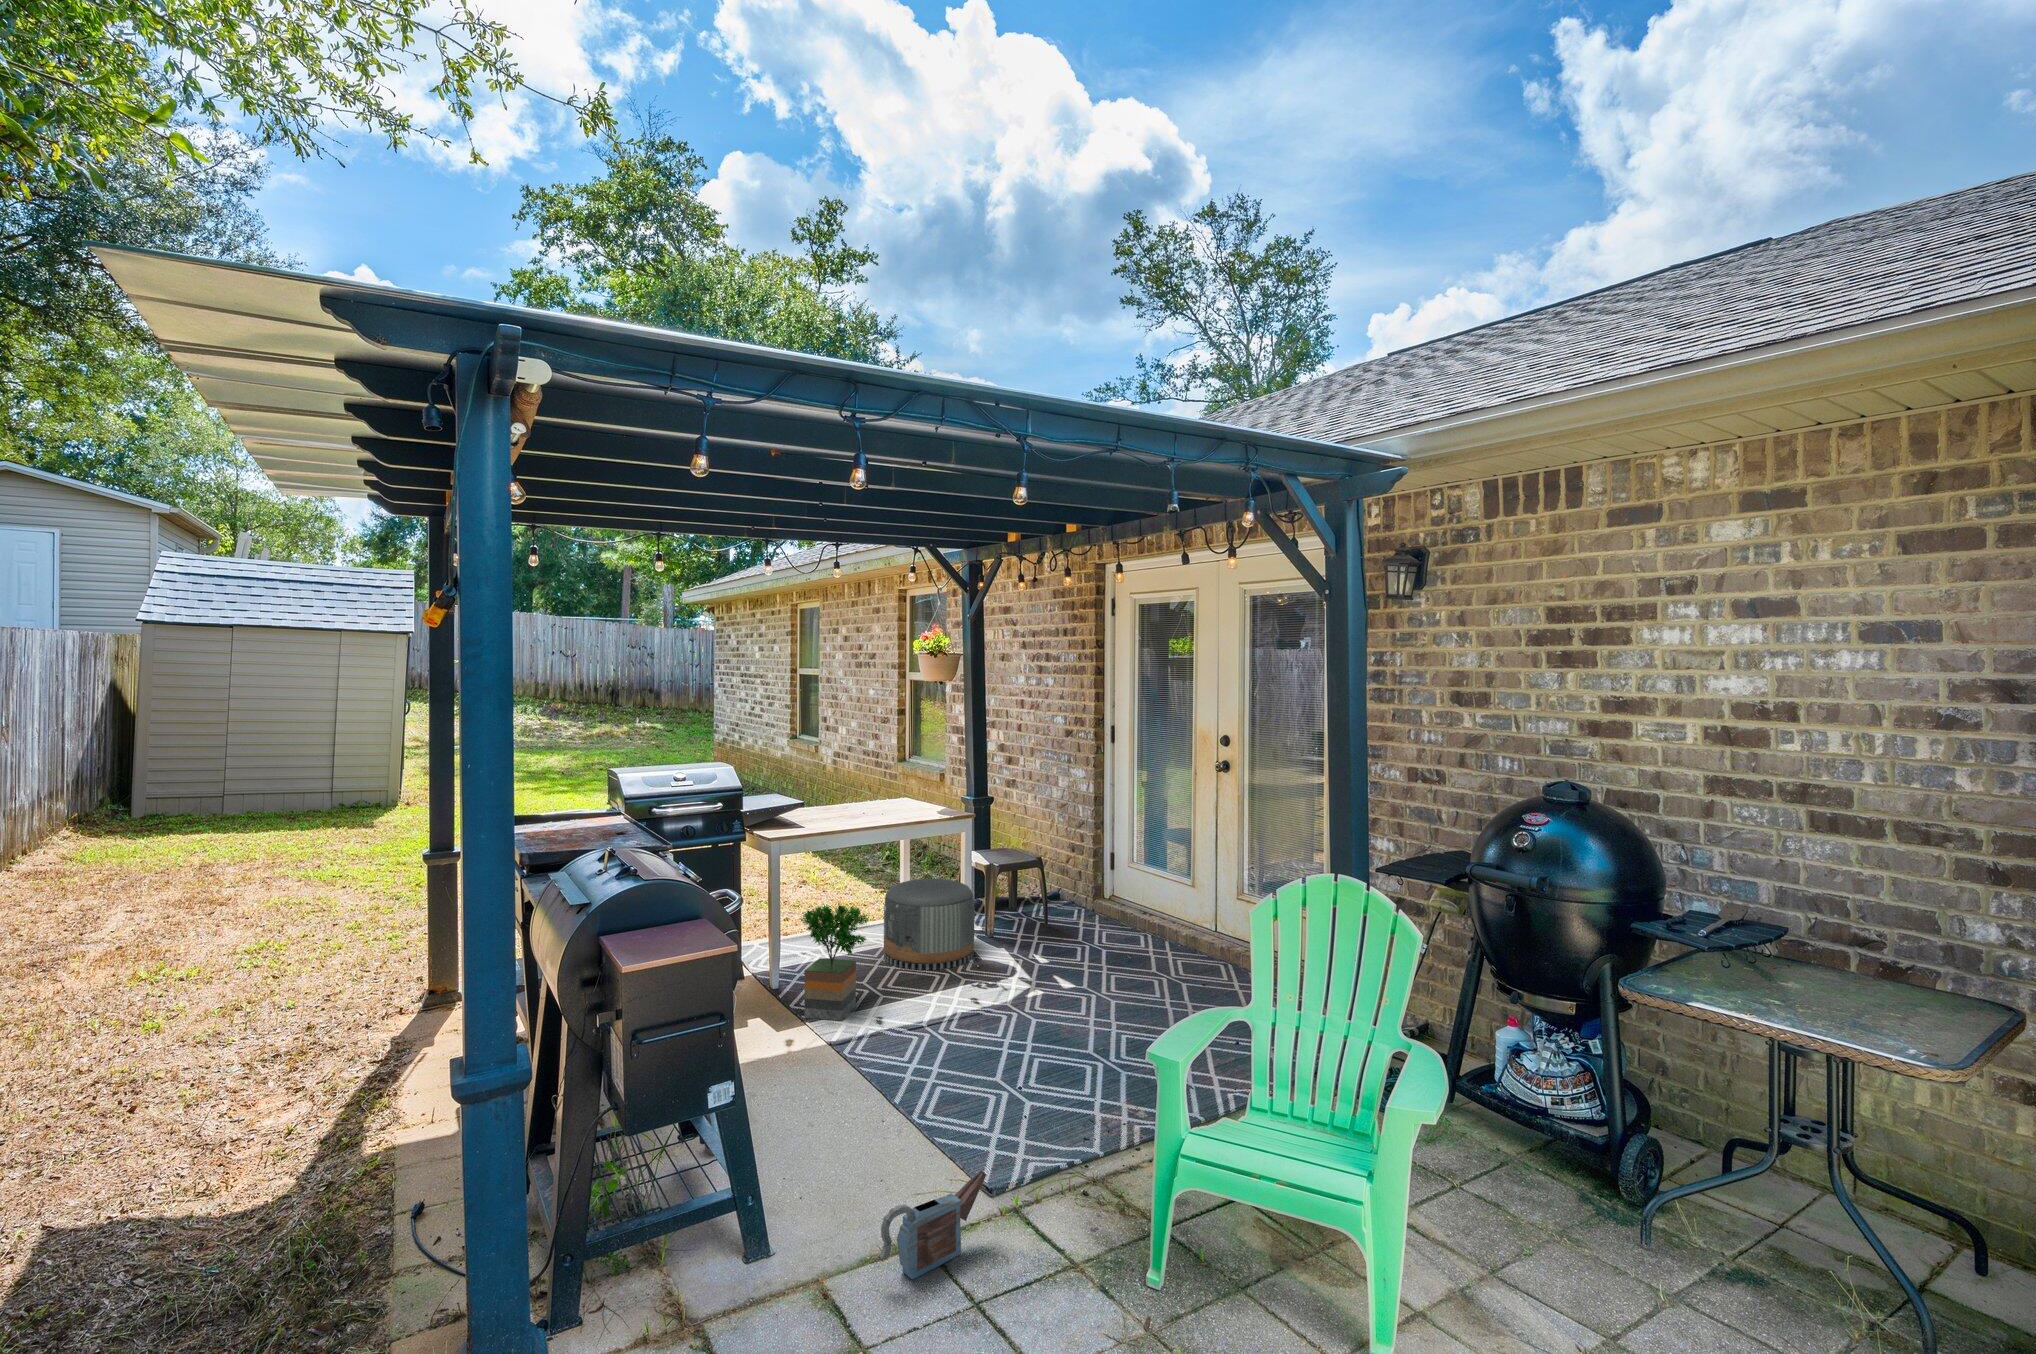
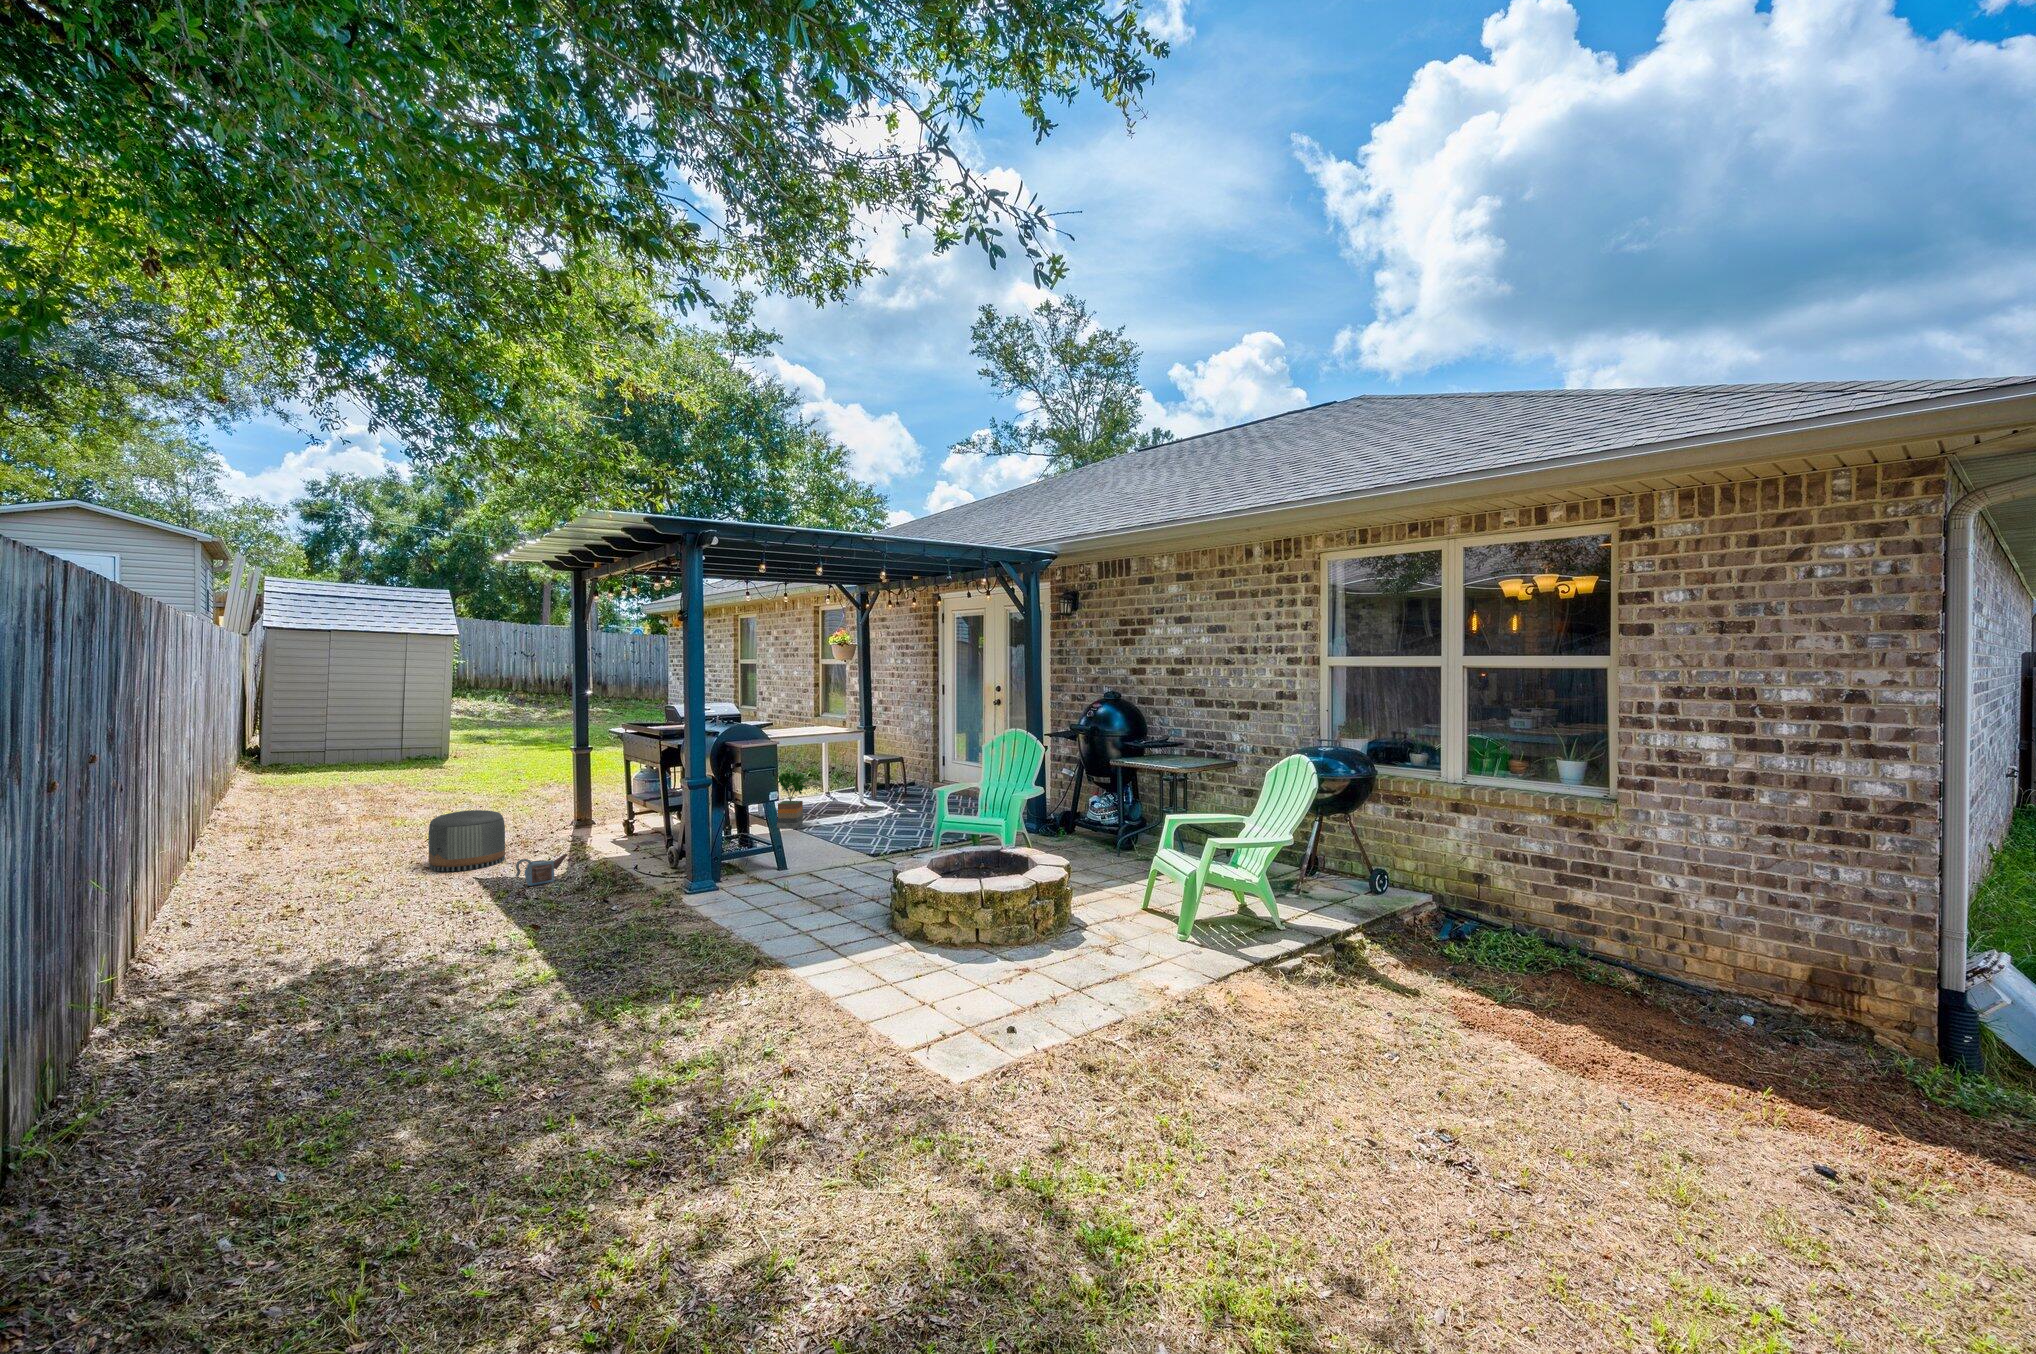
pouf: present [884,879,975,970] -> present [429,810,505,871]
watering can: present [879,1171,987,1280] -> present [515,854,568,886]

